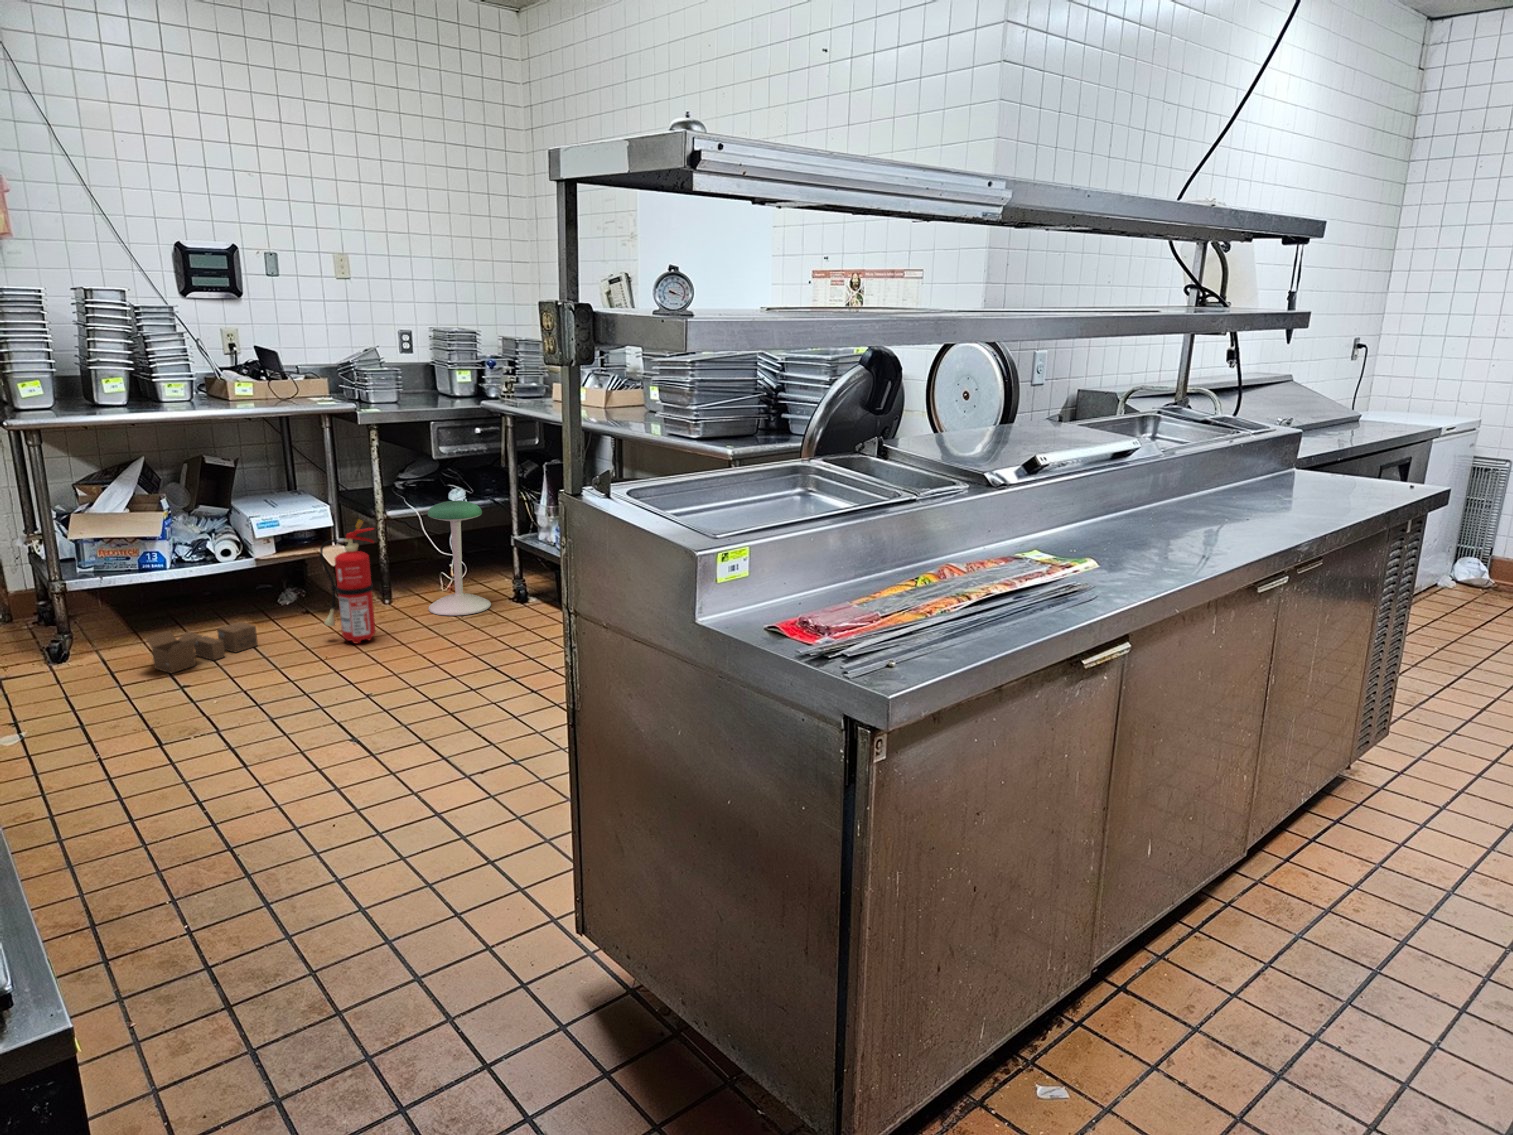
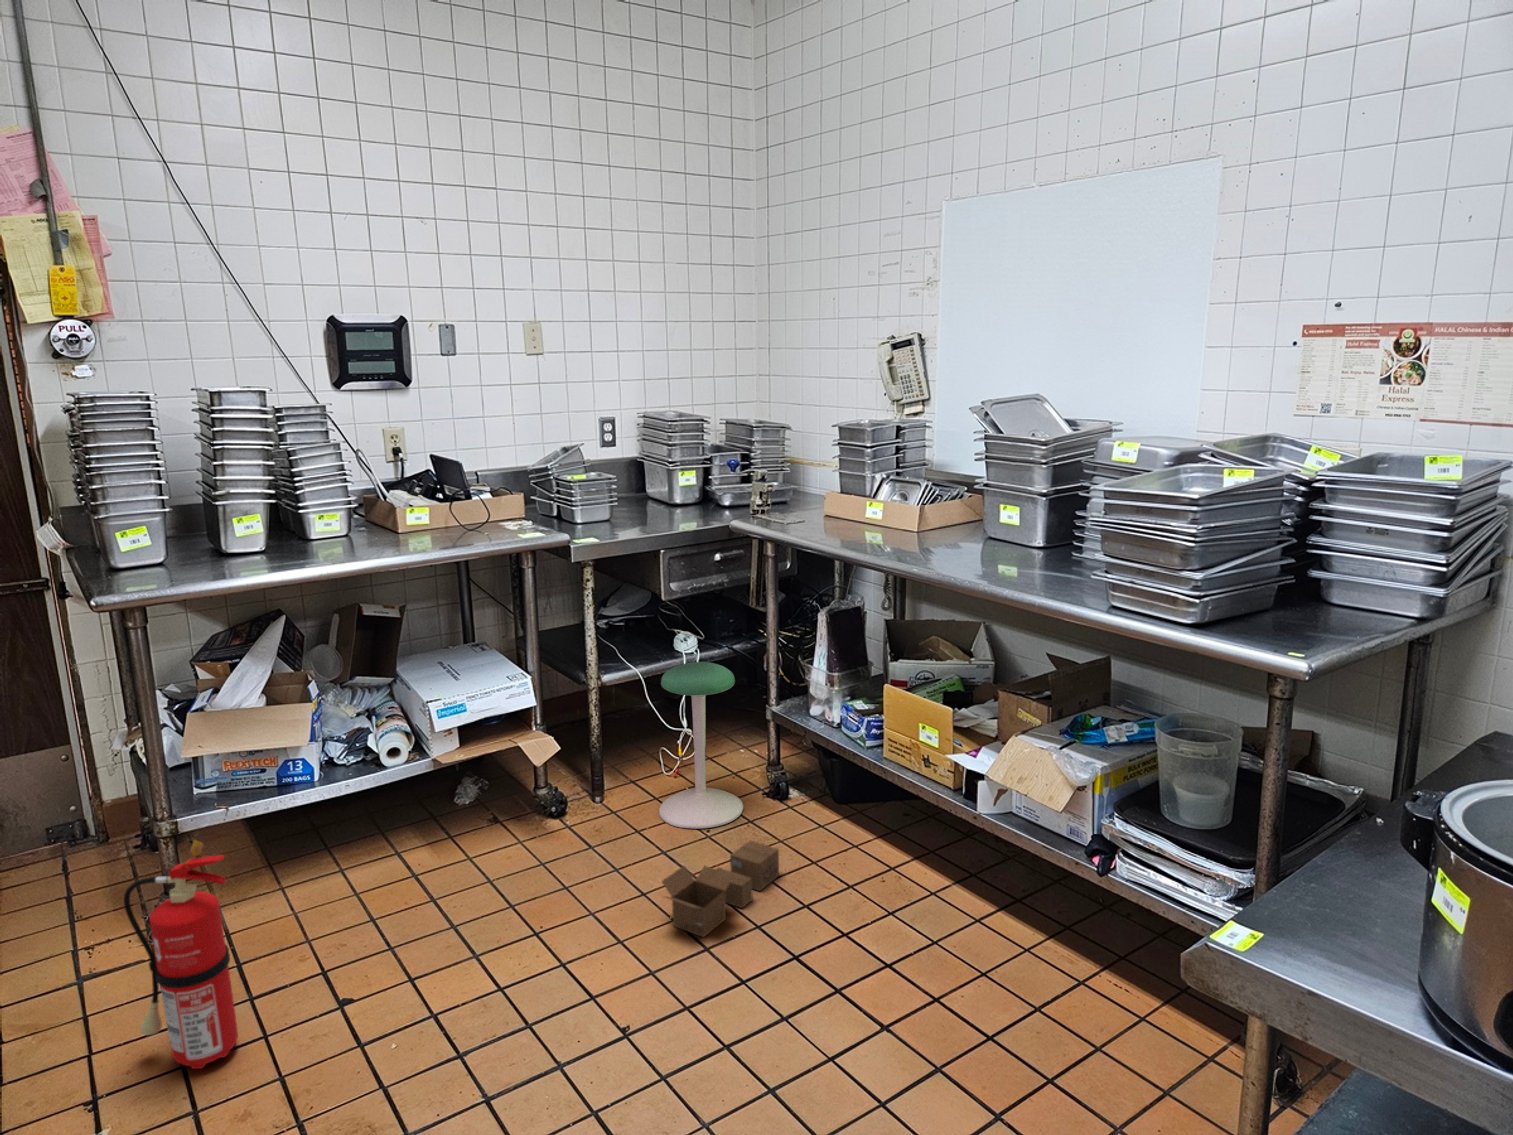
fire extinguisher: present [320,520,375,643] -> present [124,840,238,1069]
cardboard box: present [146,622,258,673] -> present [662,841,779,937]

